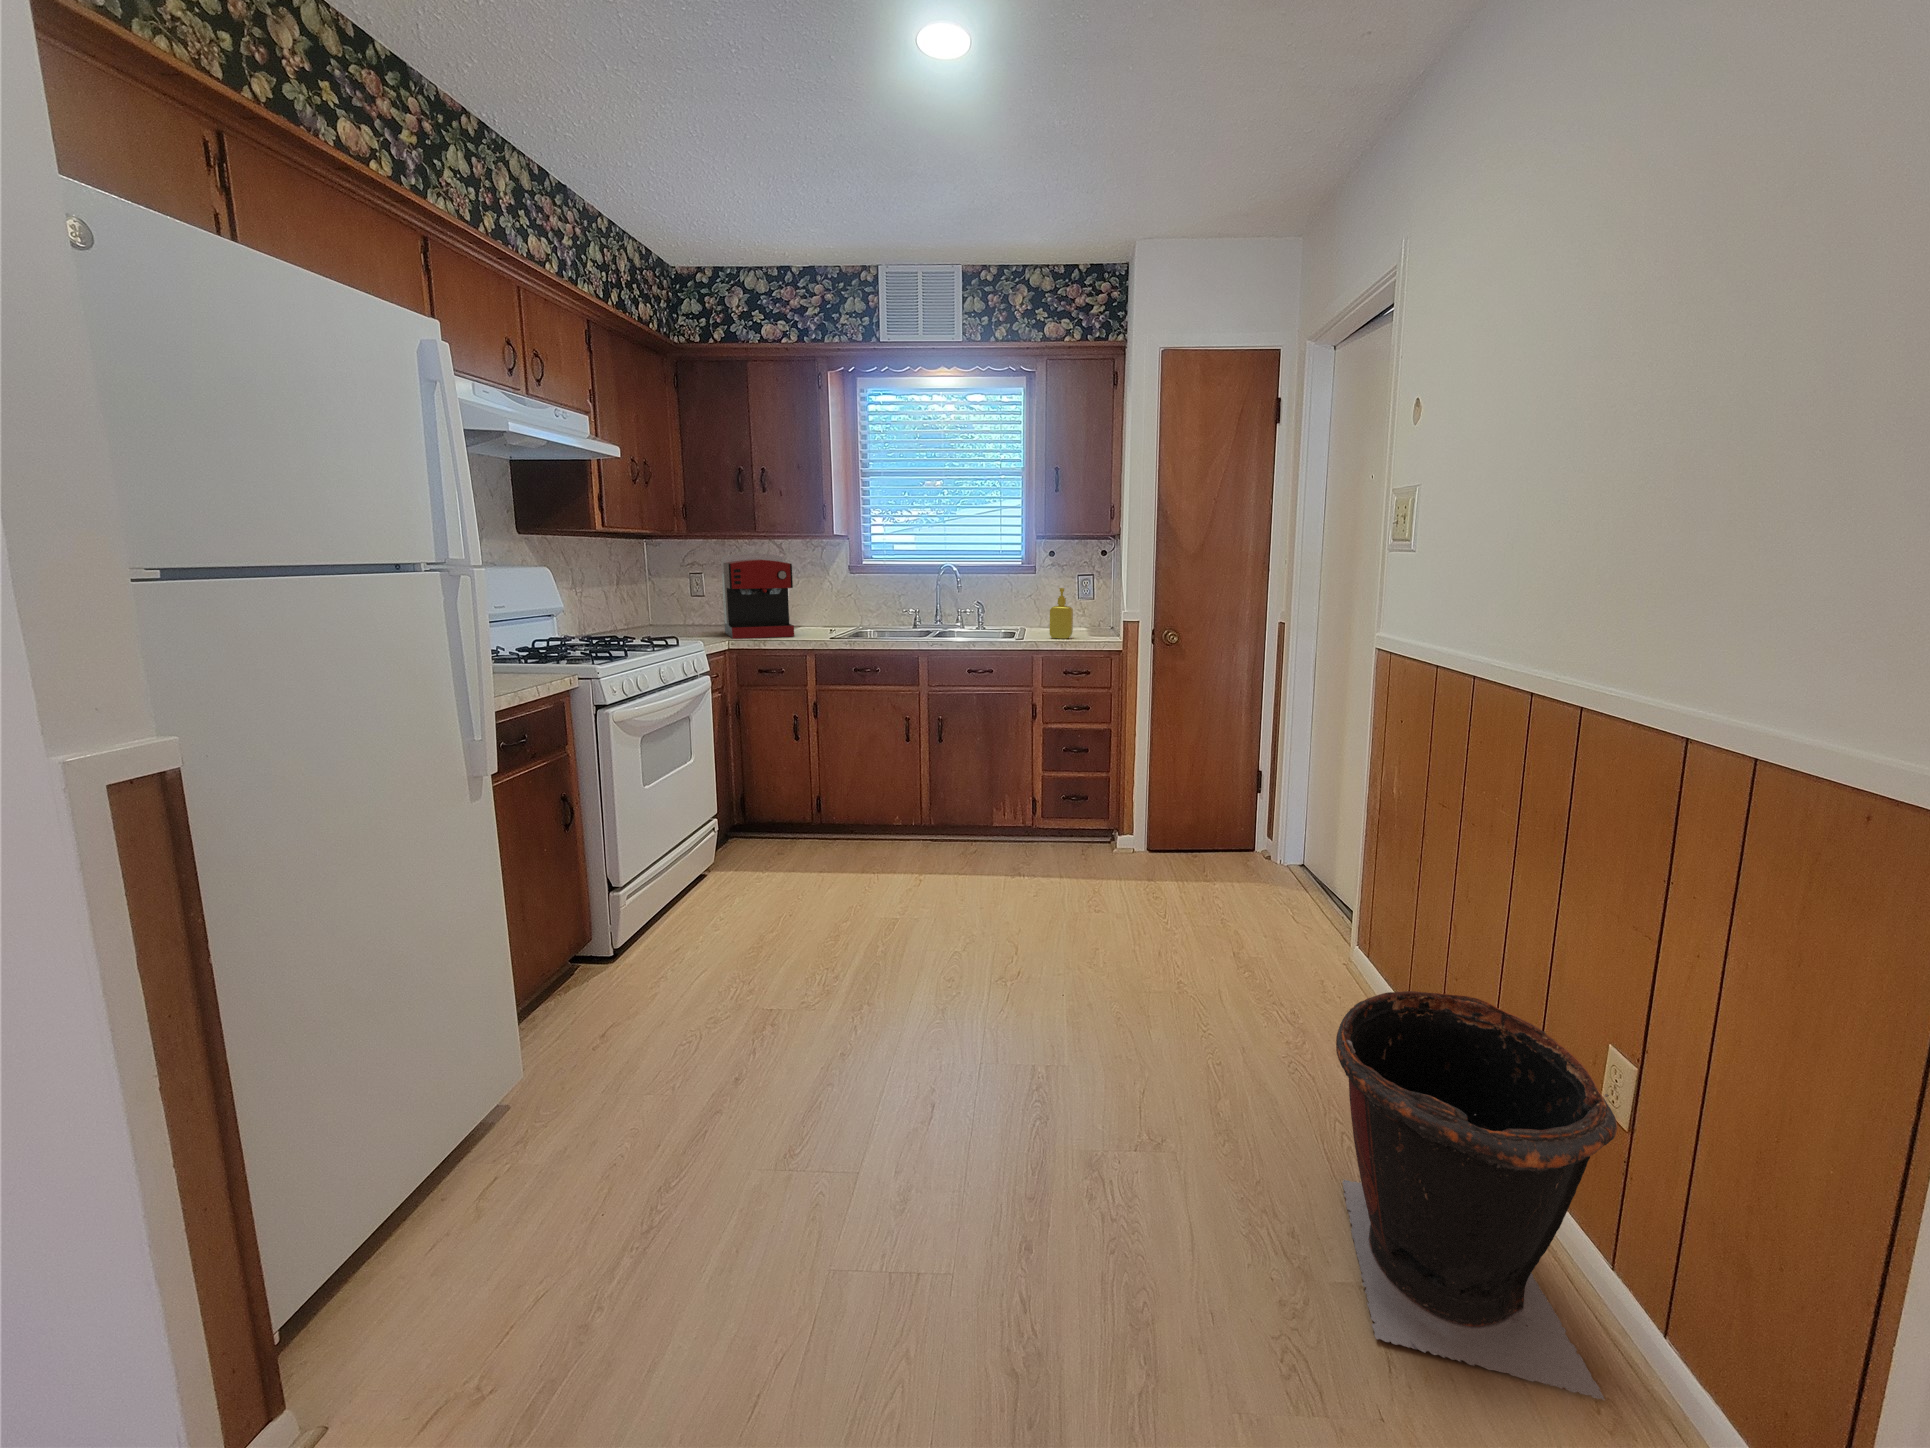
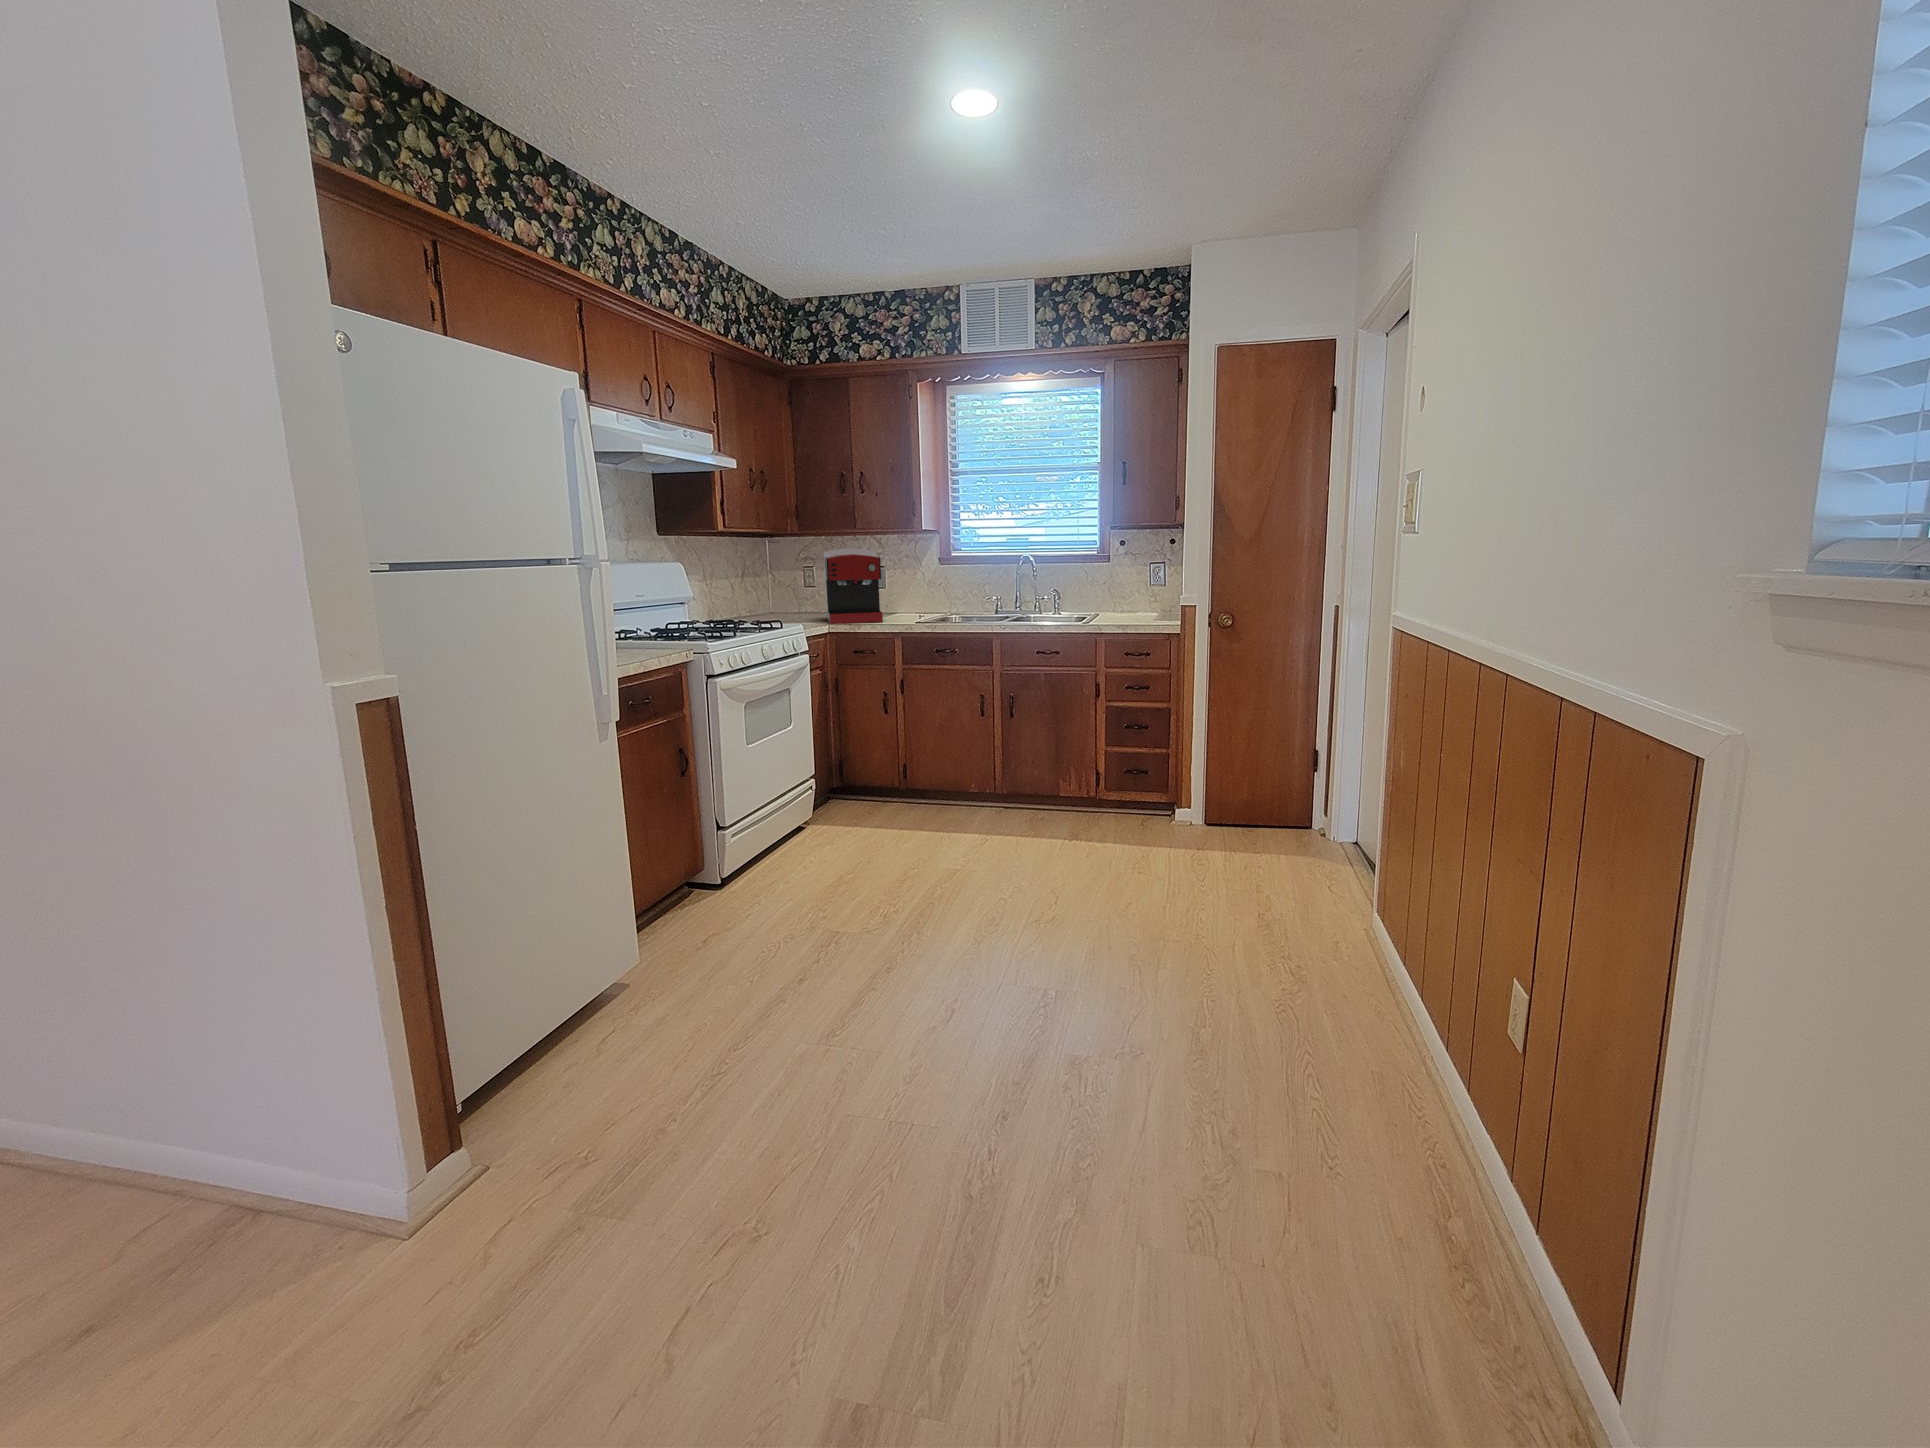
soap dispenser: present [1049,588,1073,639] -> none [1111,576,1134,624]
waste bin: present [1336,991,1618,1400] -> none [1276,956,1528,1336]

